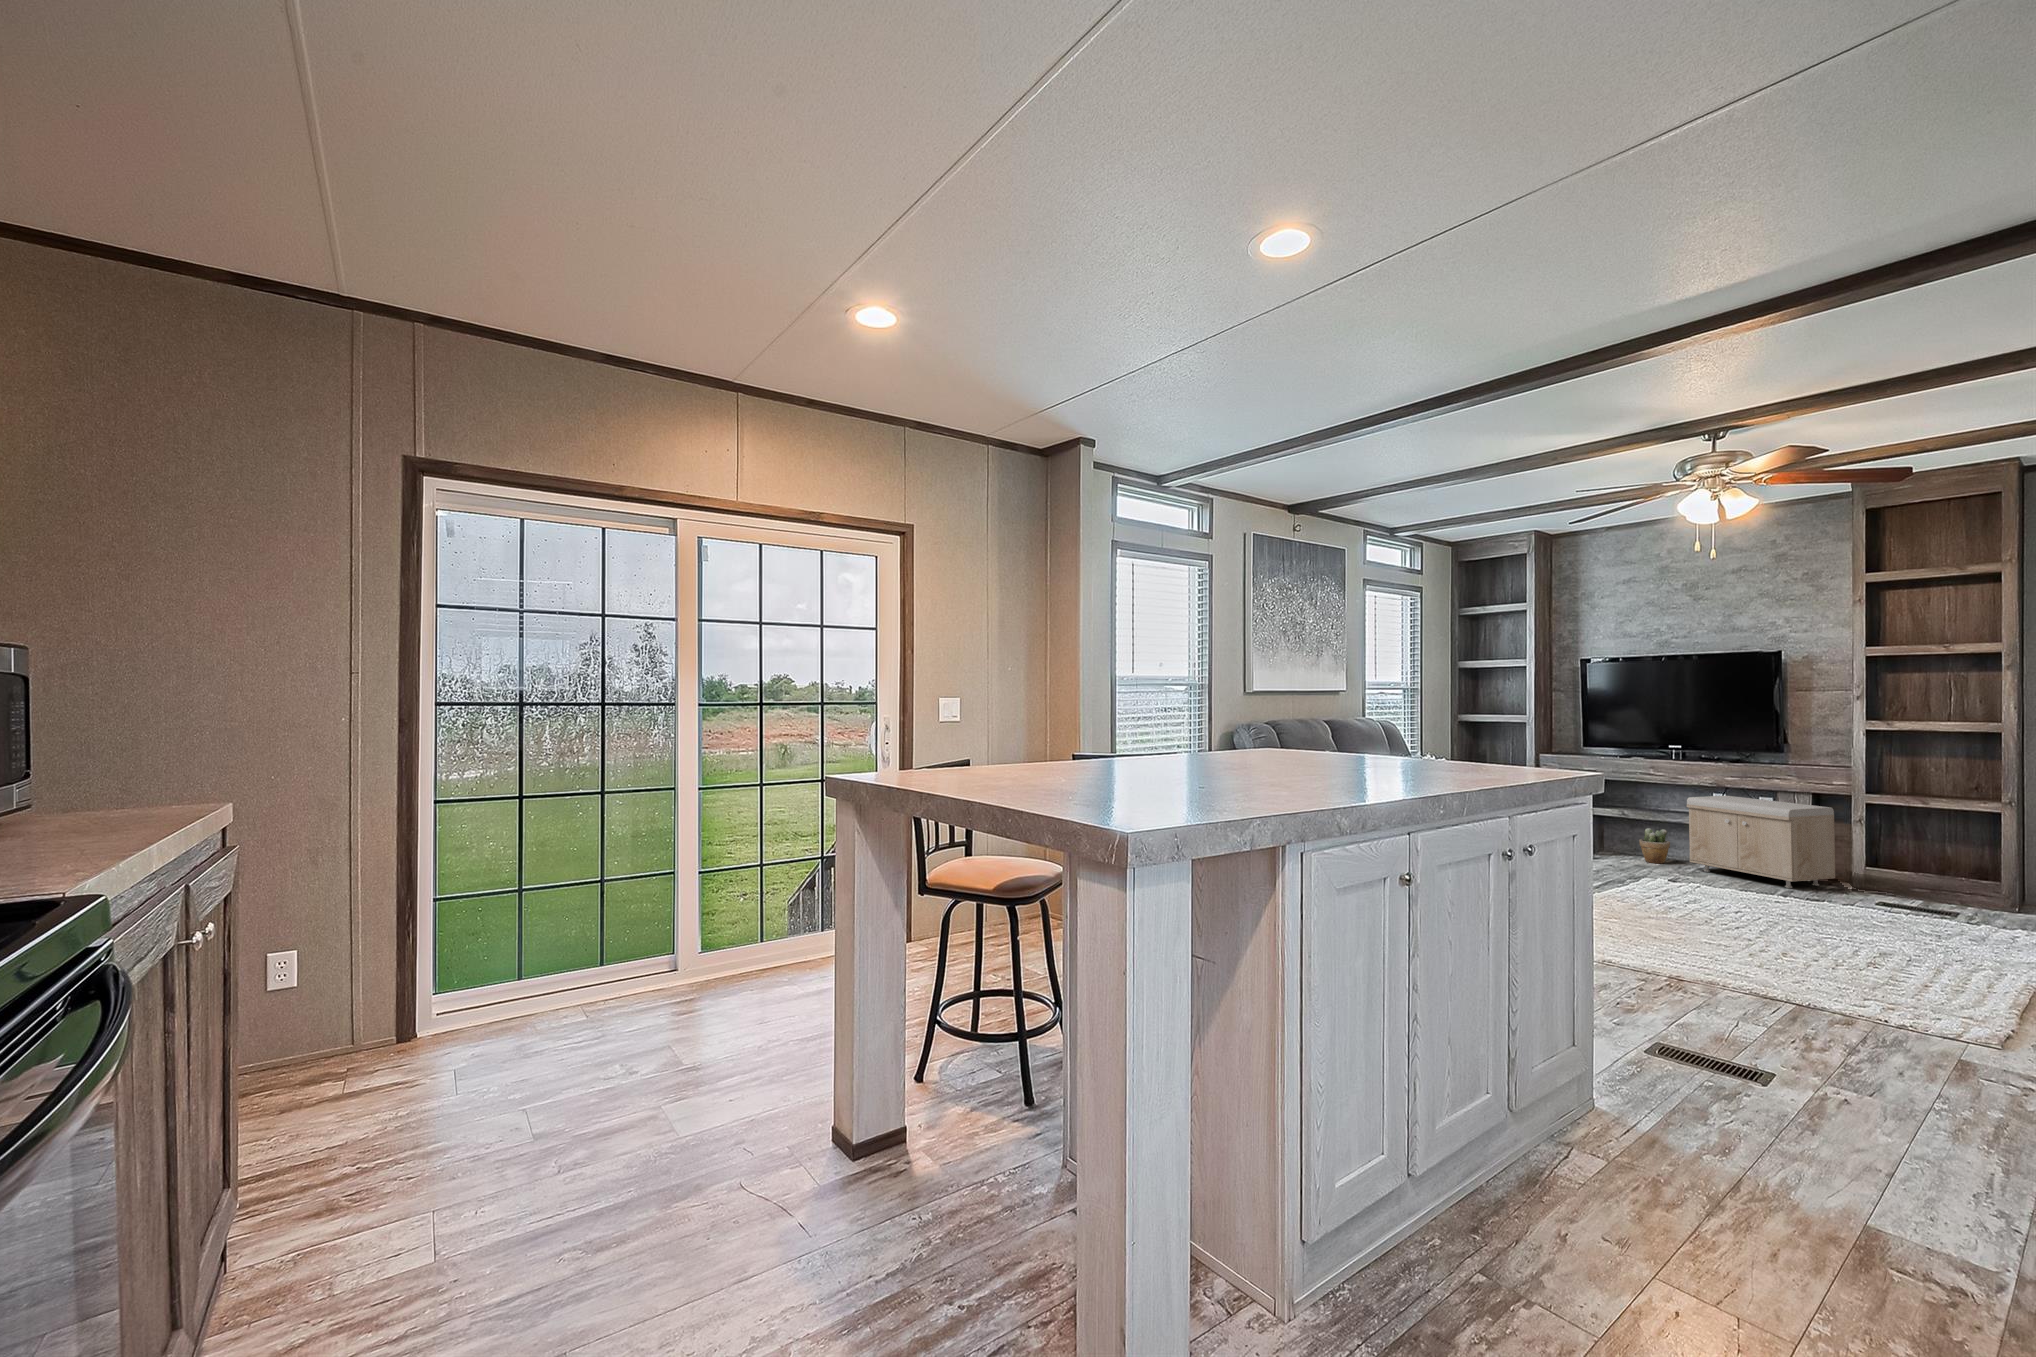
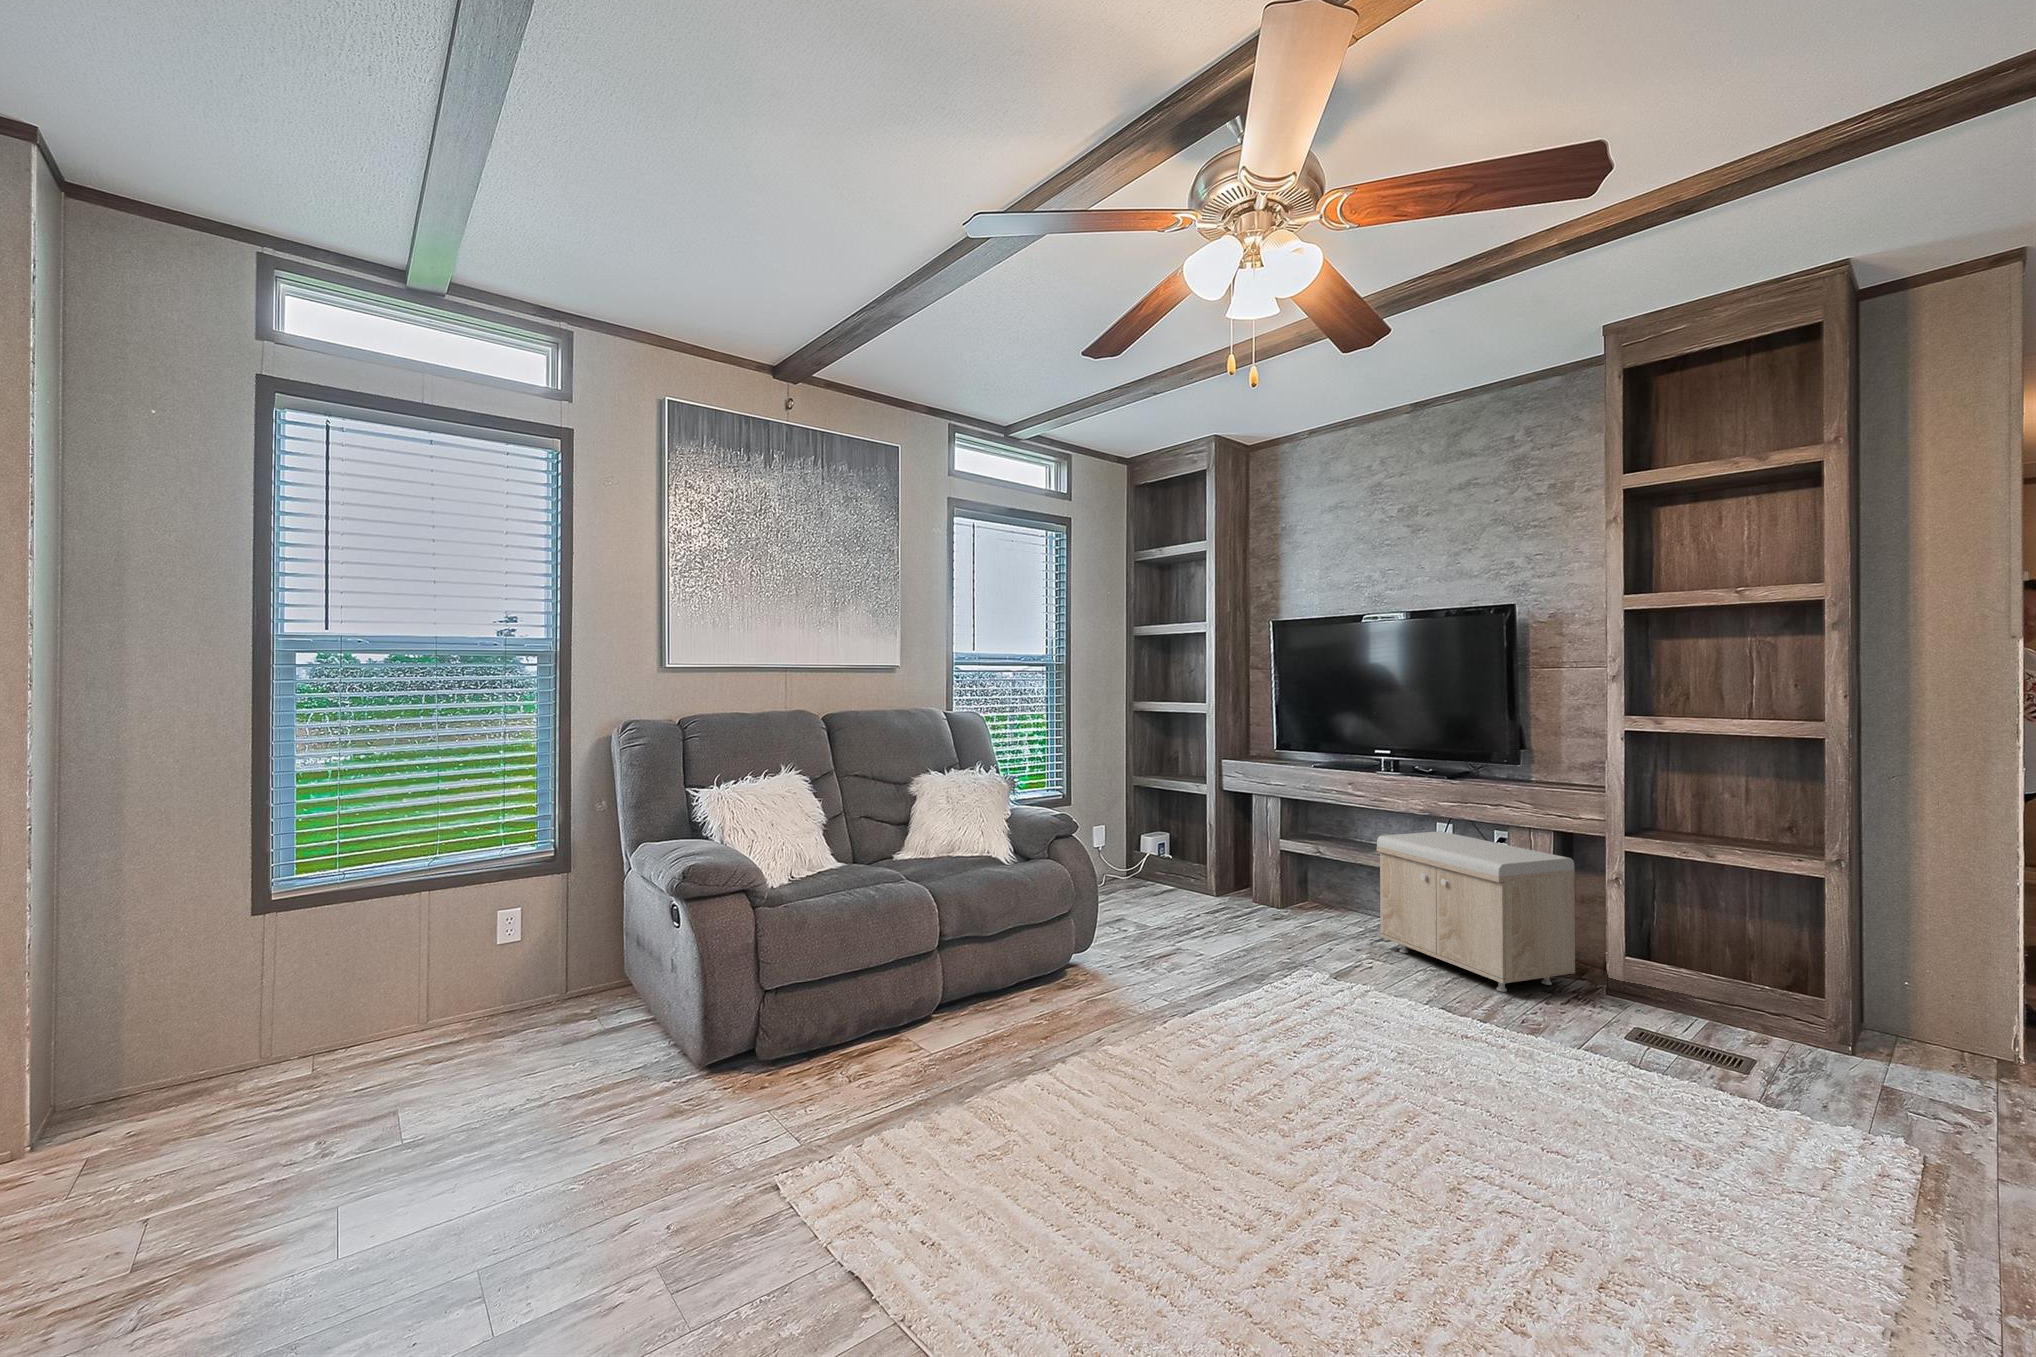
potted plant: present [1639,828,1670,864] -> none [1323,880,1363,935]

